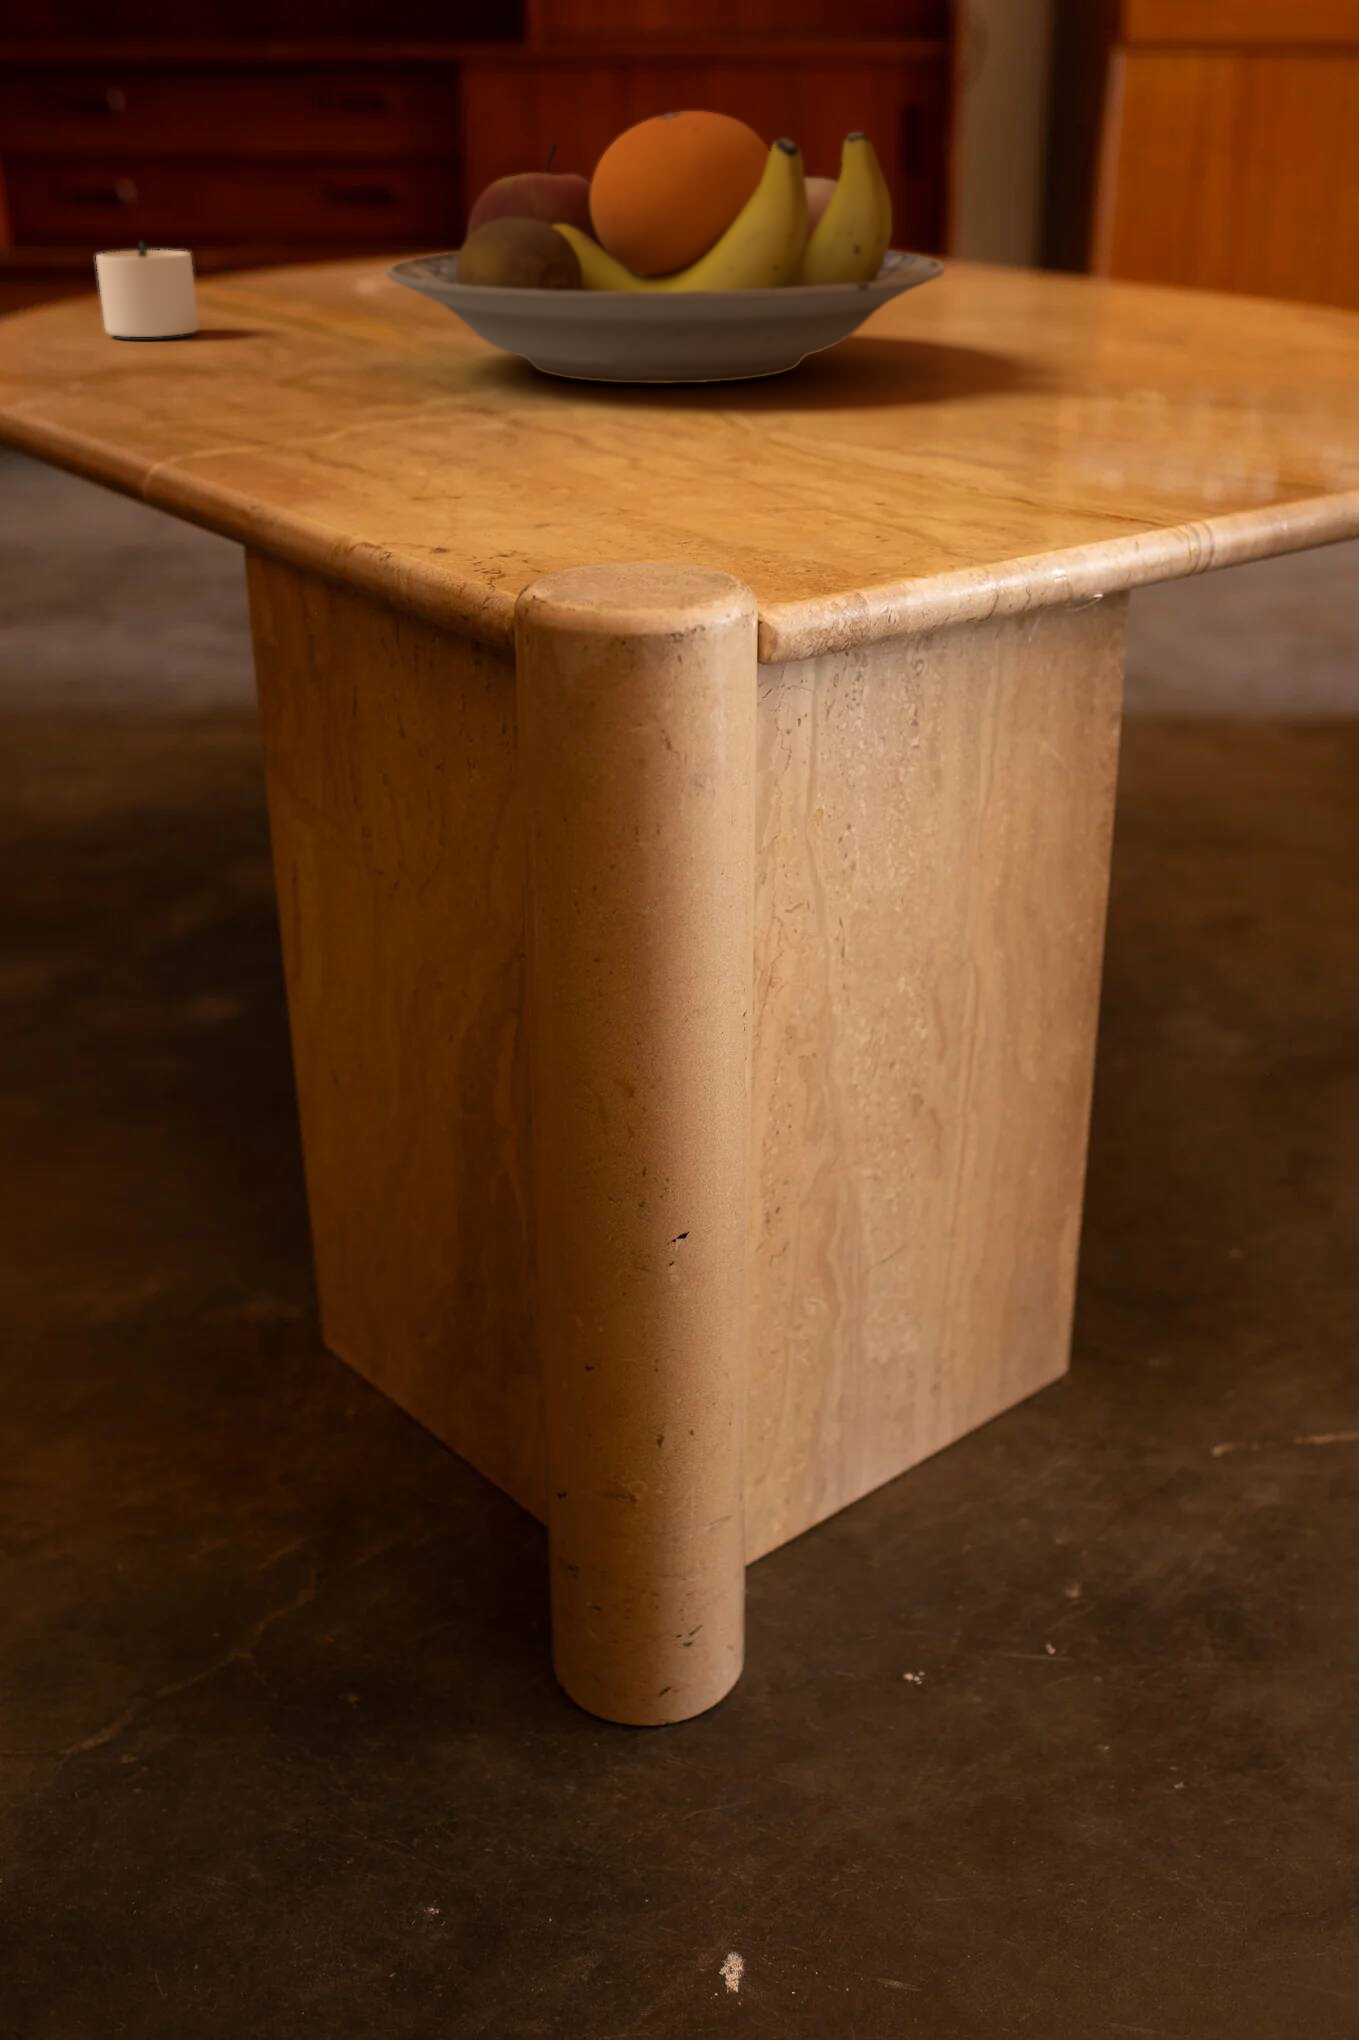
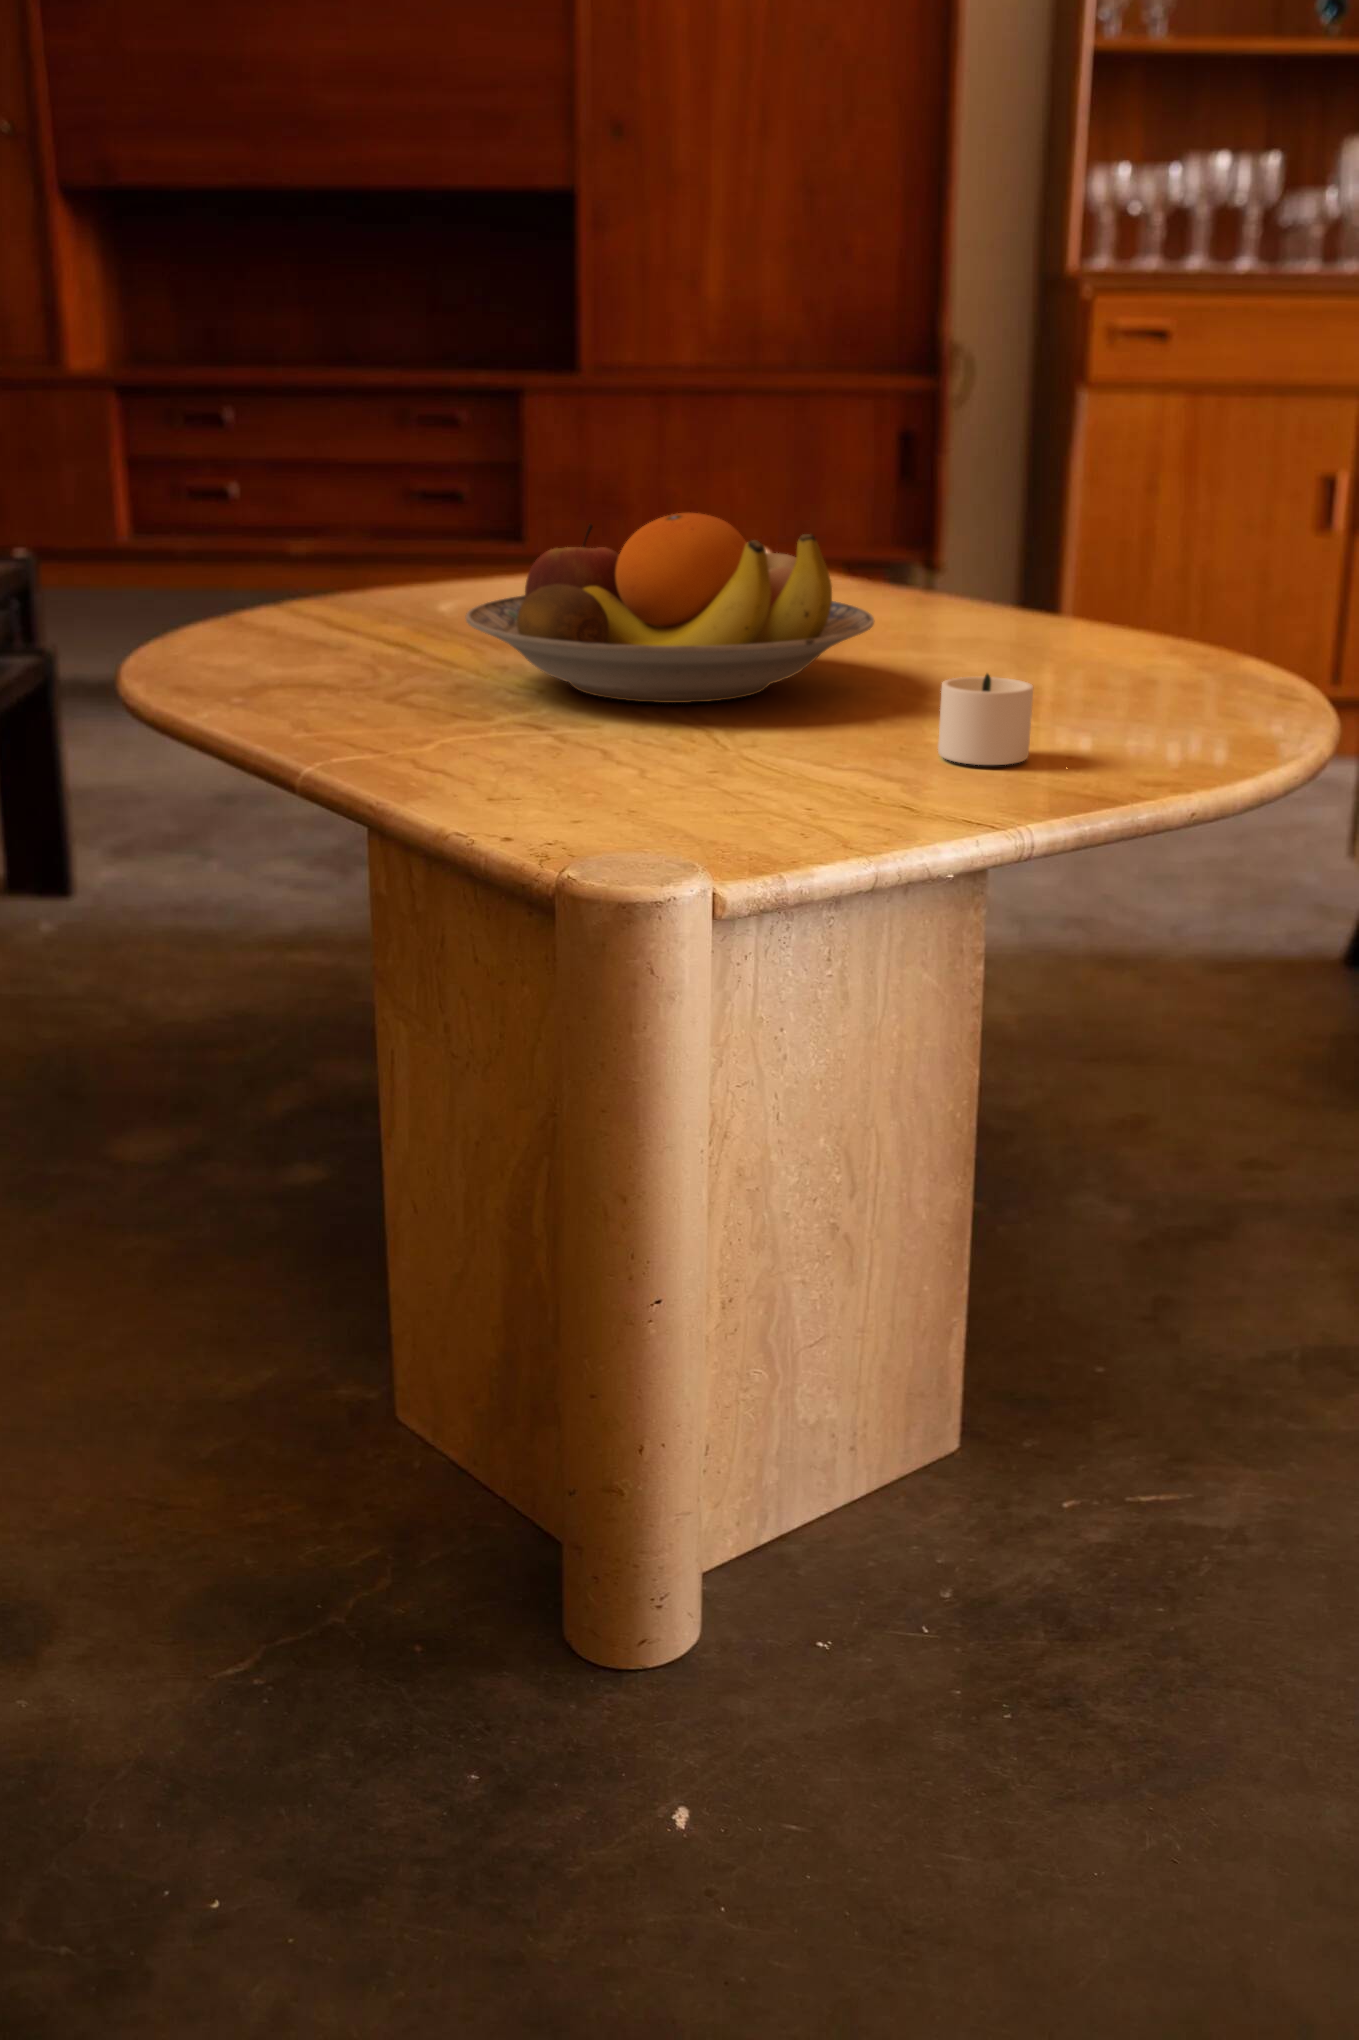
candle: present [96,243,199,337] -> present [938,674,1033,765]

